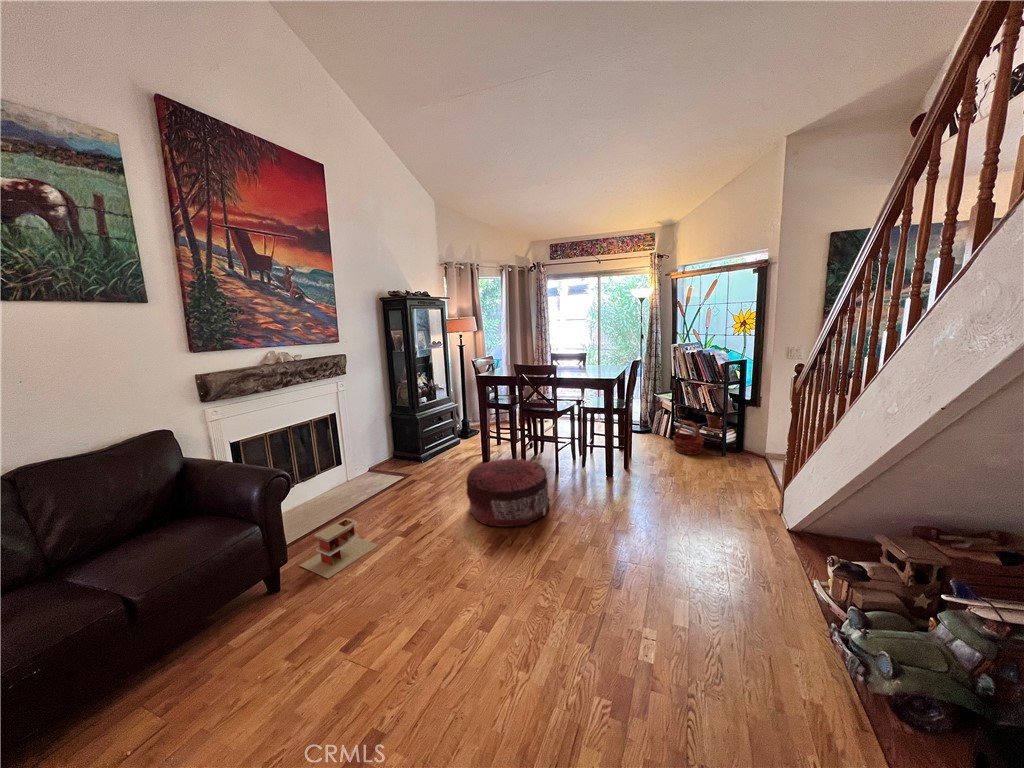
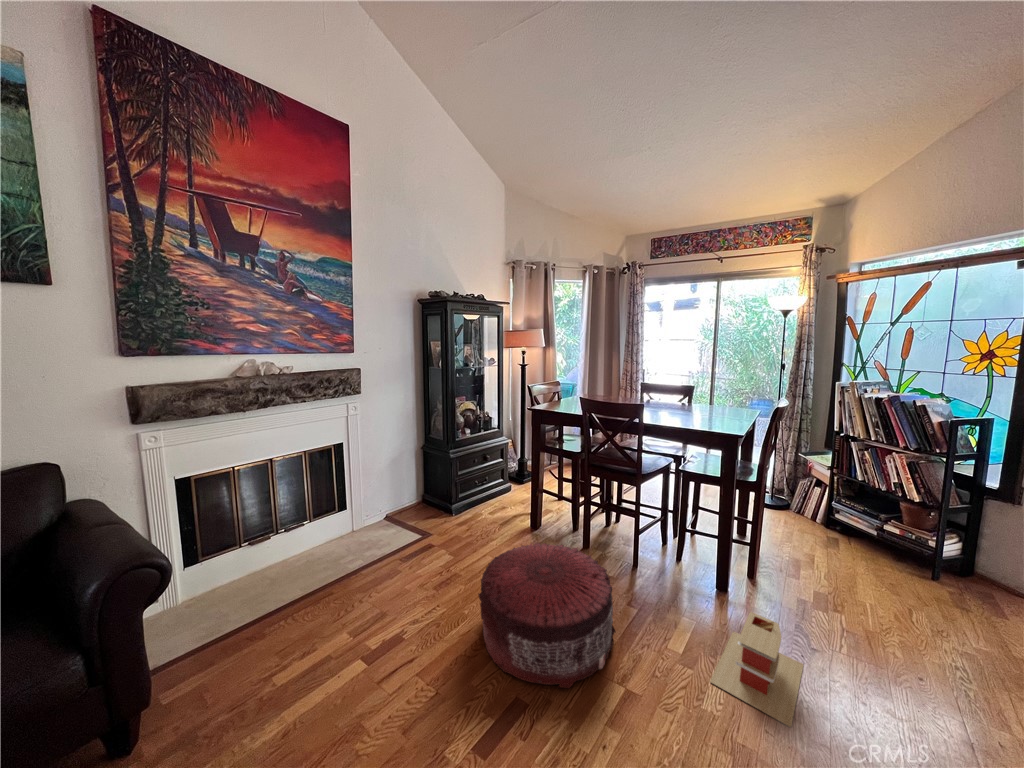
basket: present [673,421,704,455] -> none [834,509,899,570]
toy house: present [299,518,378,578] -> present [710,612,803,727]

